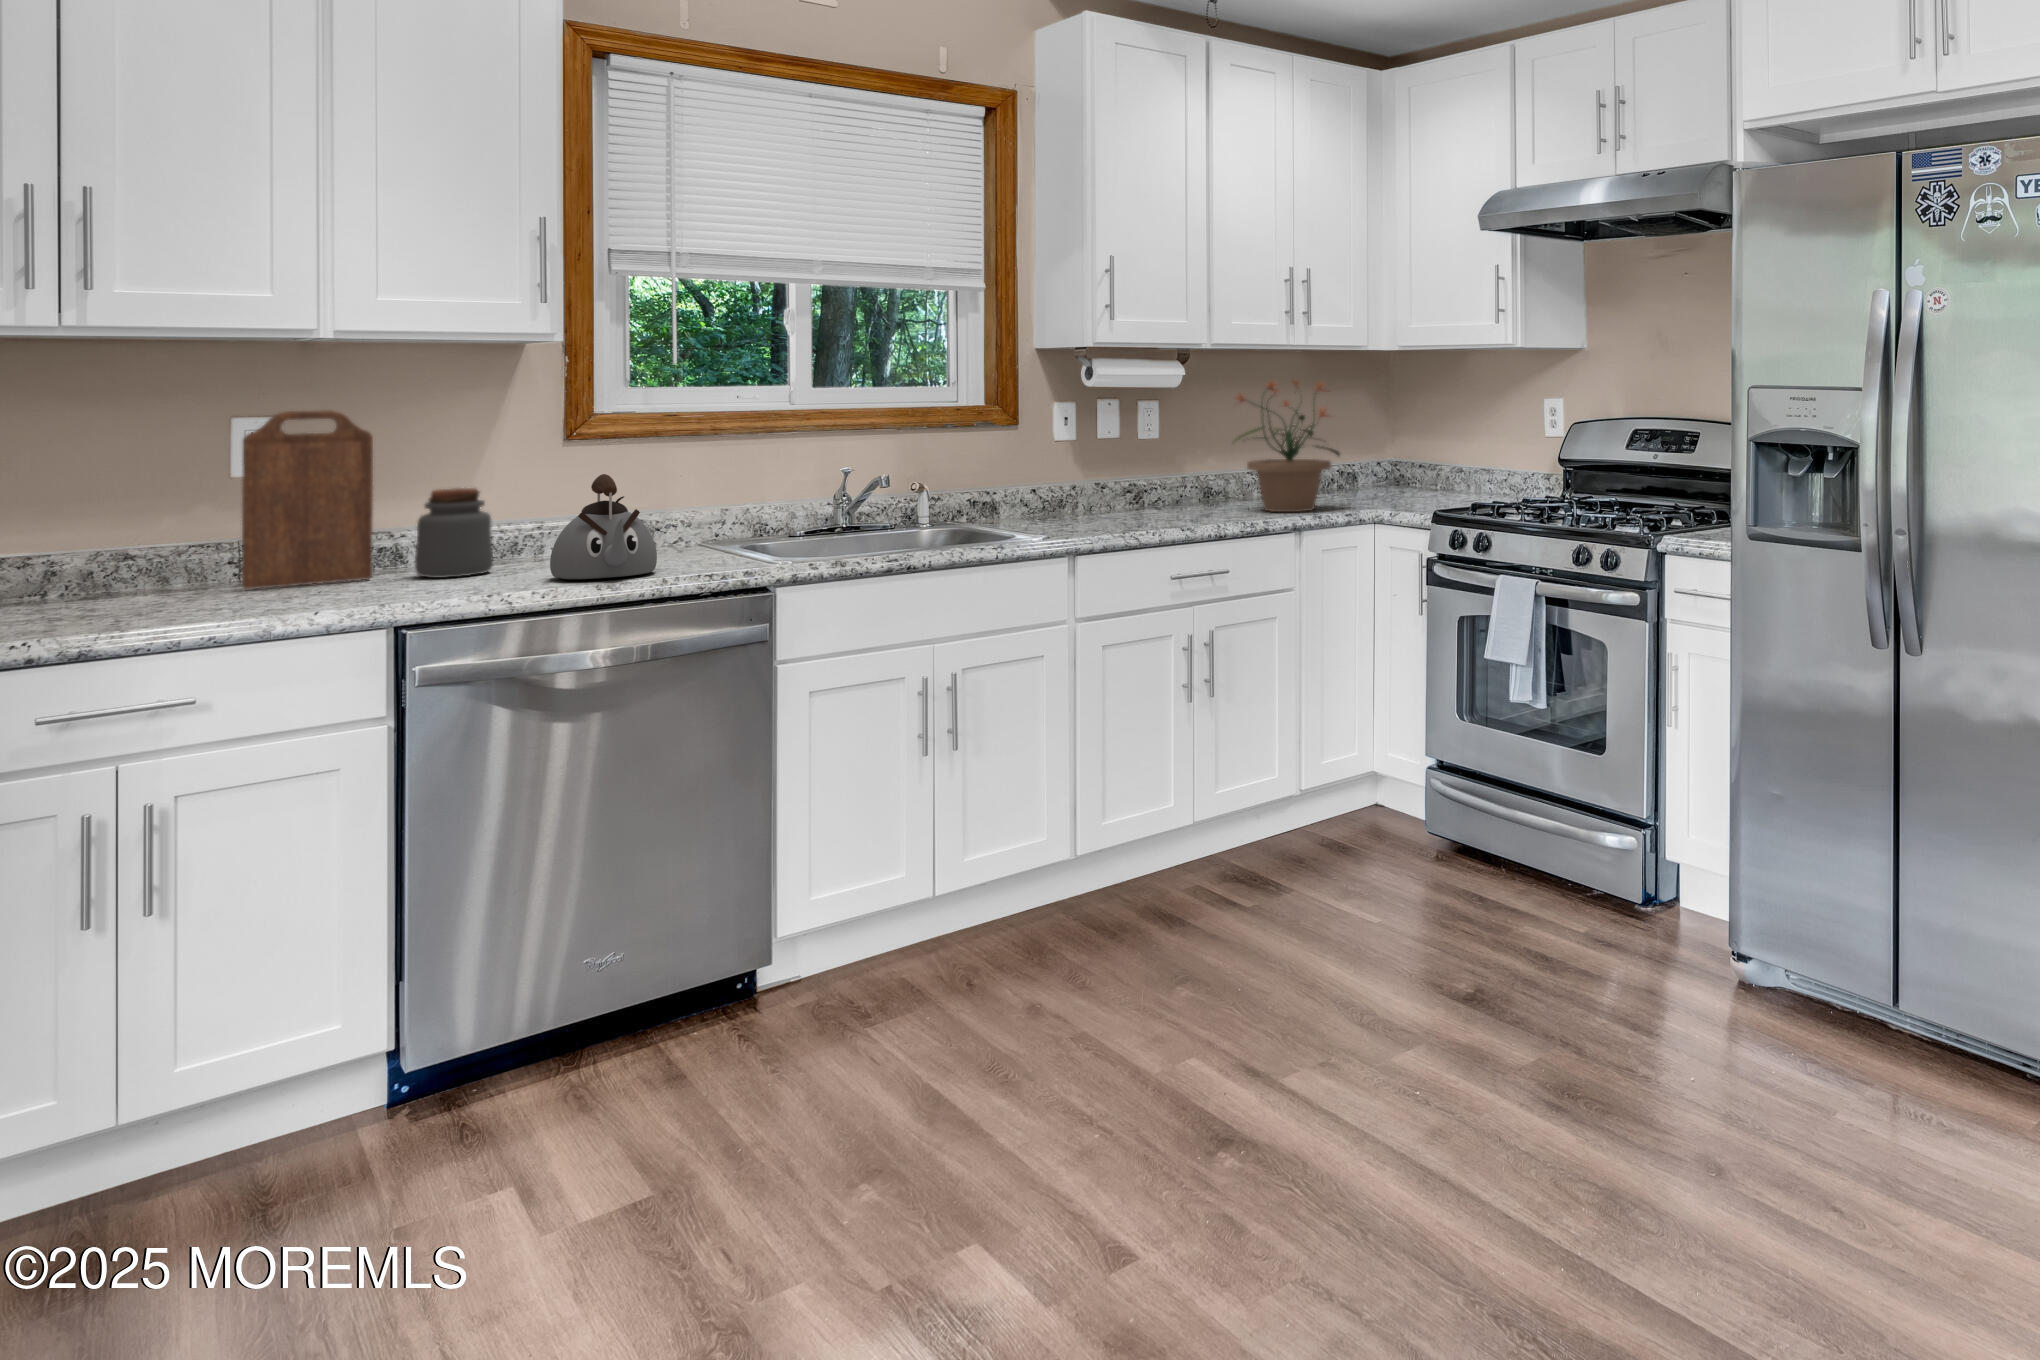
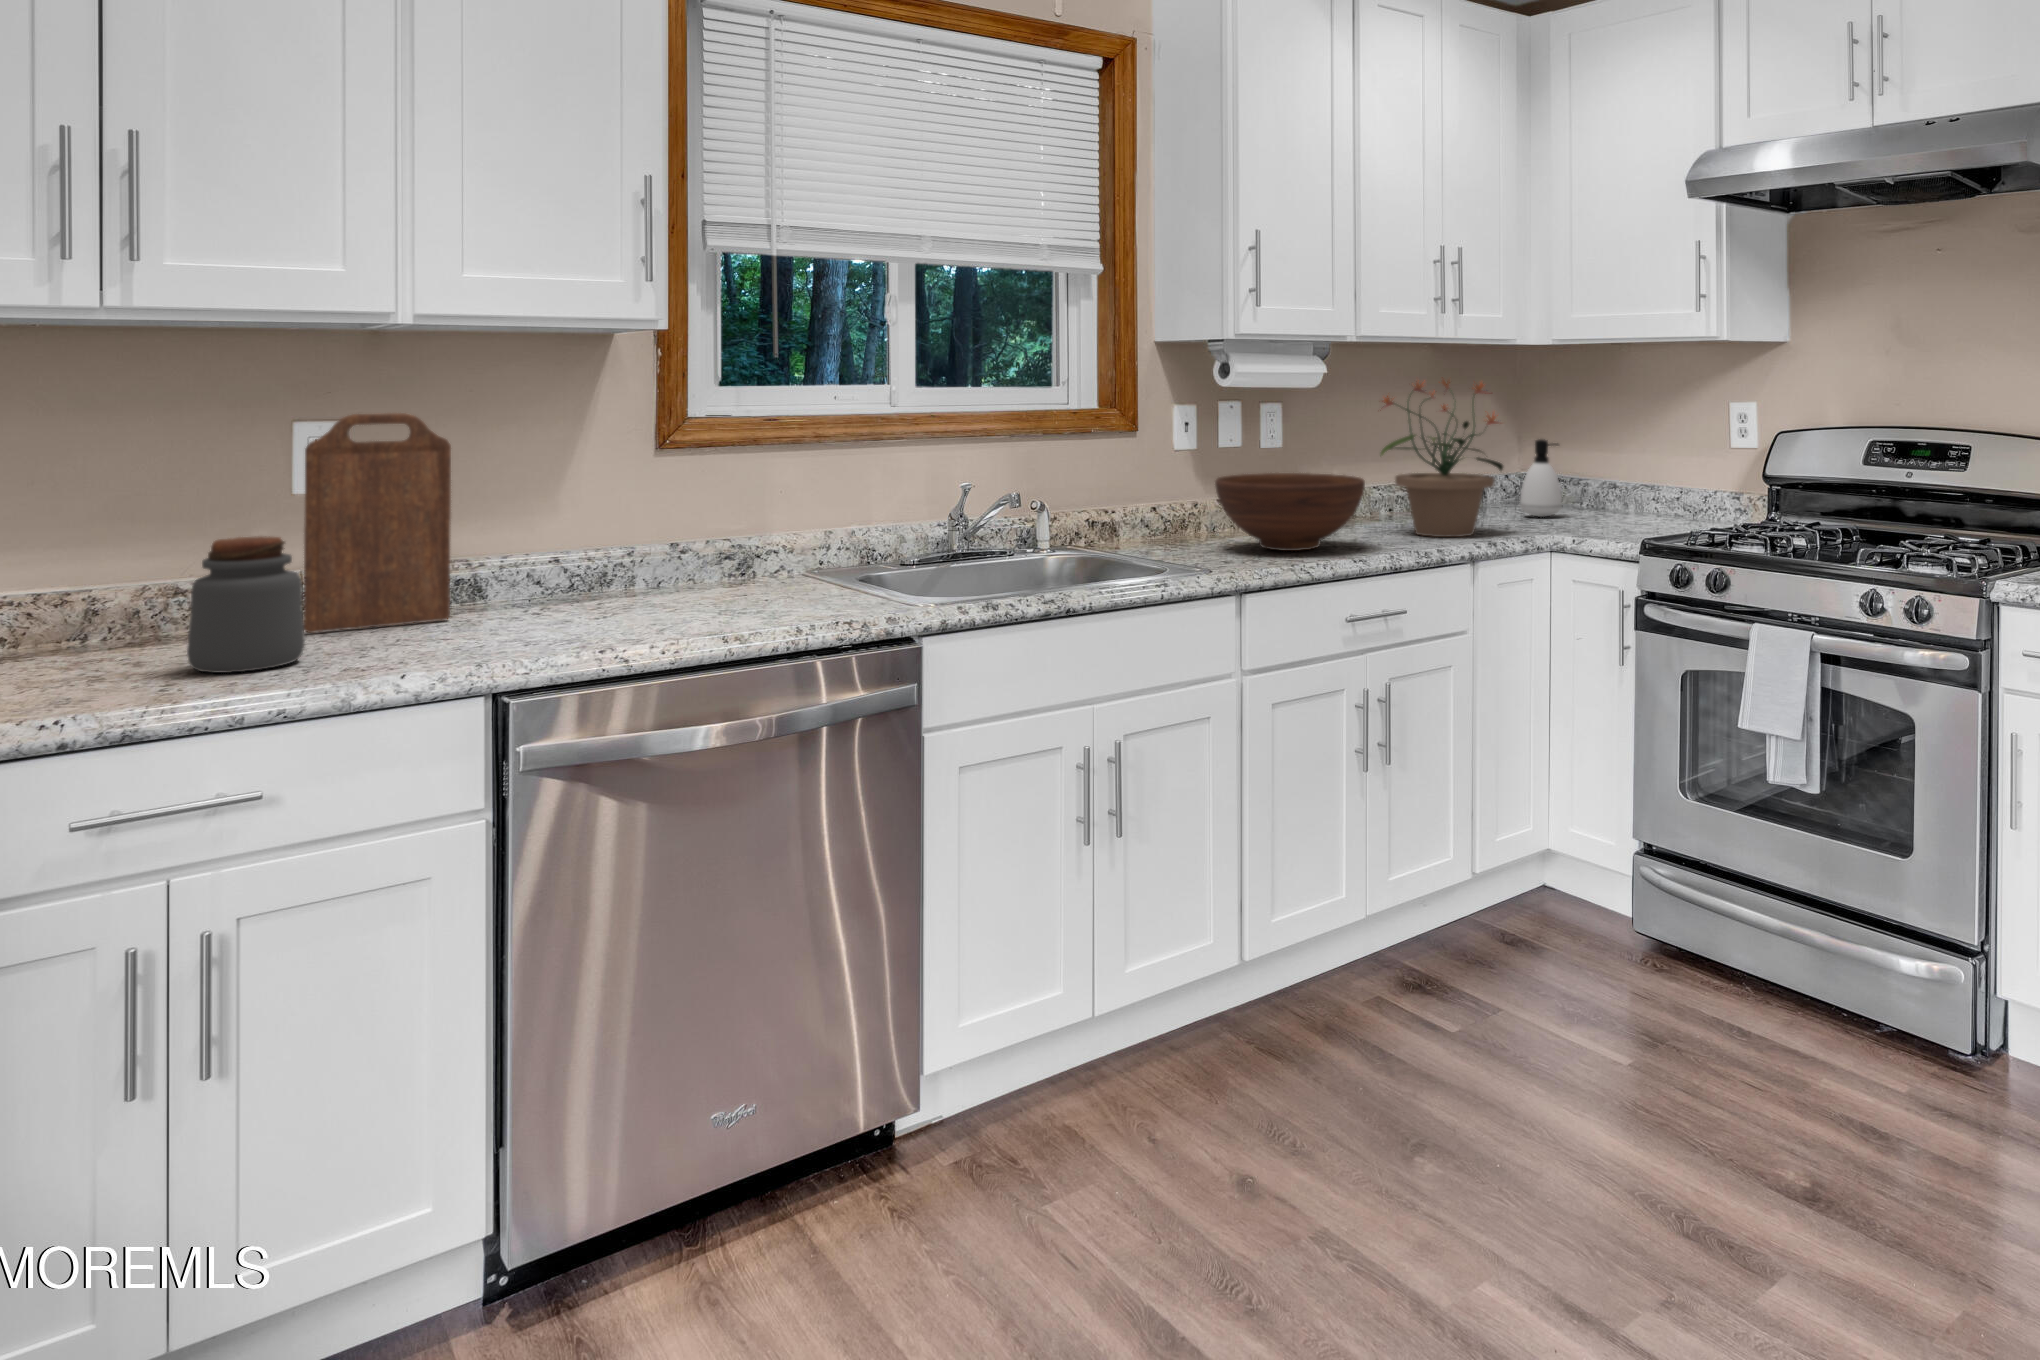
soap dispenser: none [1376,431,1411,496] -> present [1520,439,1562,517]
fruit bowl: none [1076,459,1205,523] -> present [1215,473,1365,551]
kettle: present [550,474,657,579] -> none [660,494,782,626]
jar: present [415,488,493,578] -> present [187,536,305,673]

